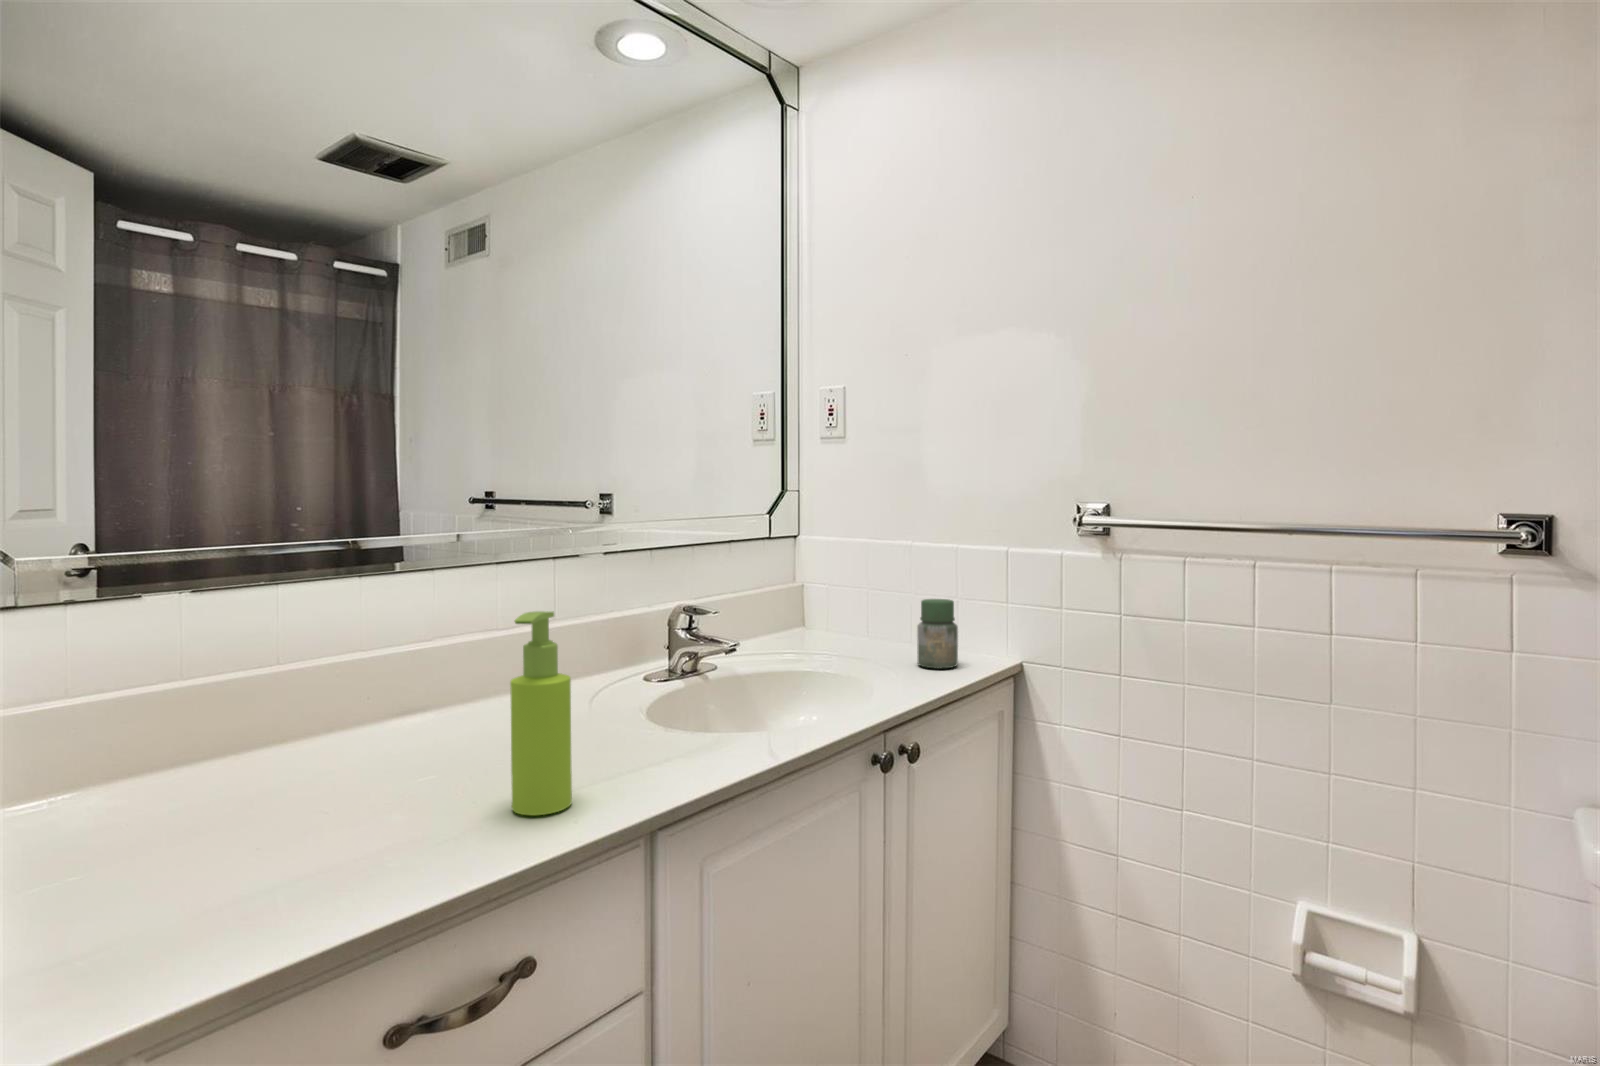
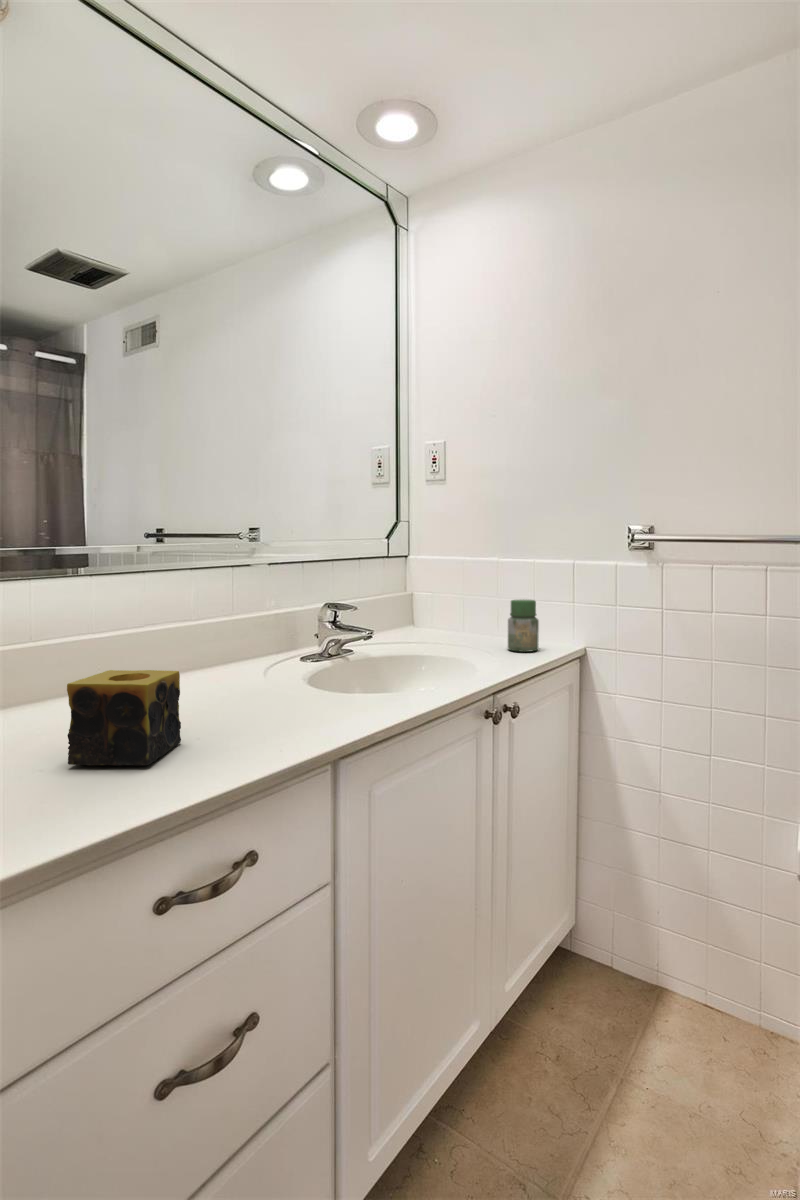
soap dispenser: present [510,611,572,815] -> none [226,594,274,748]
candle: none [296,709,452,840] -> present [67,670,181,766]

